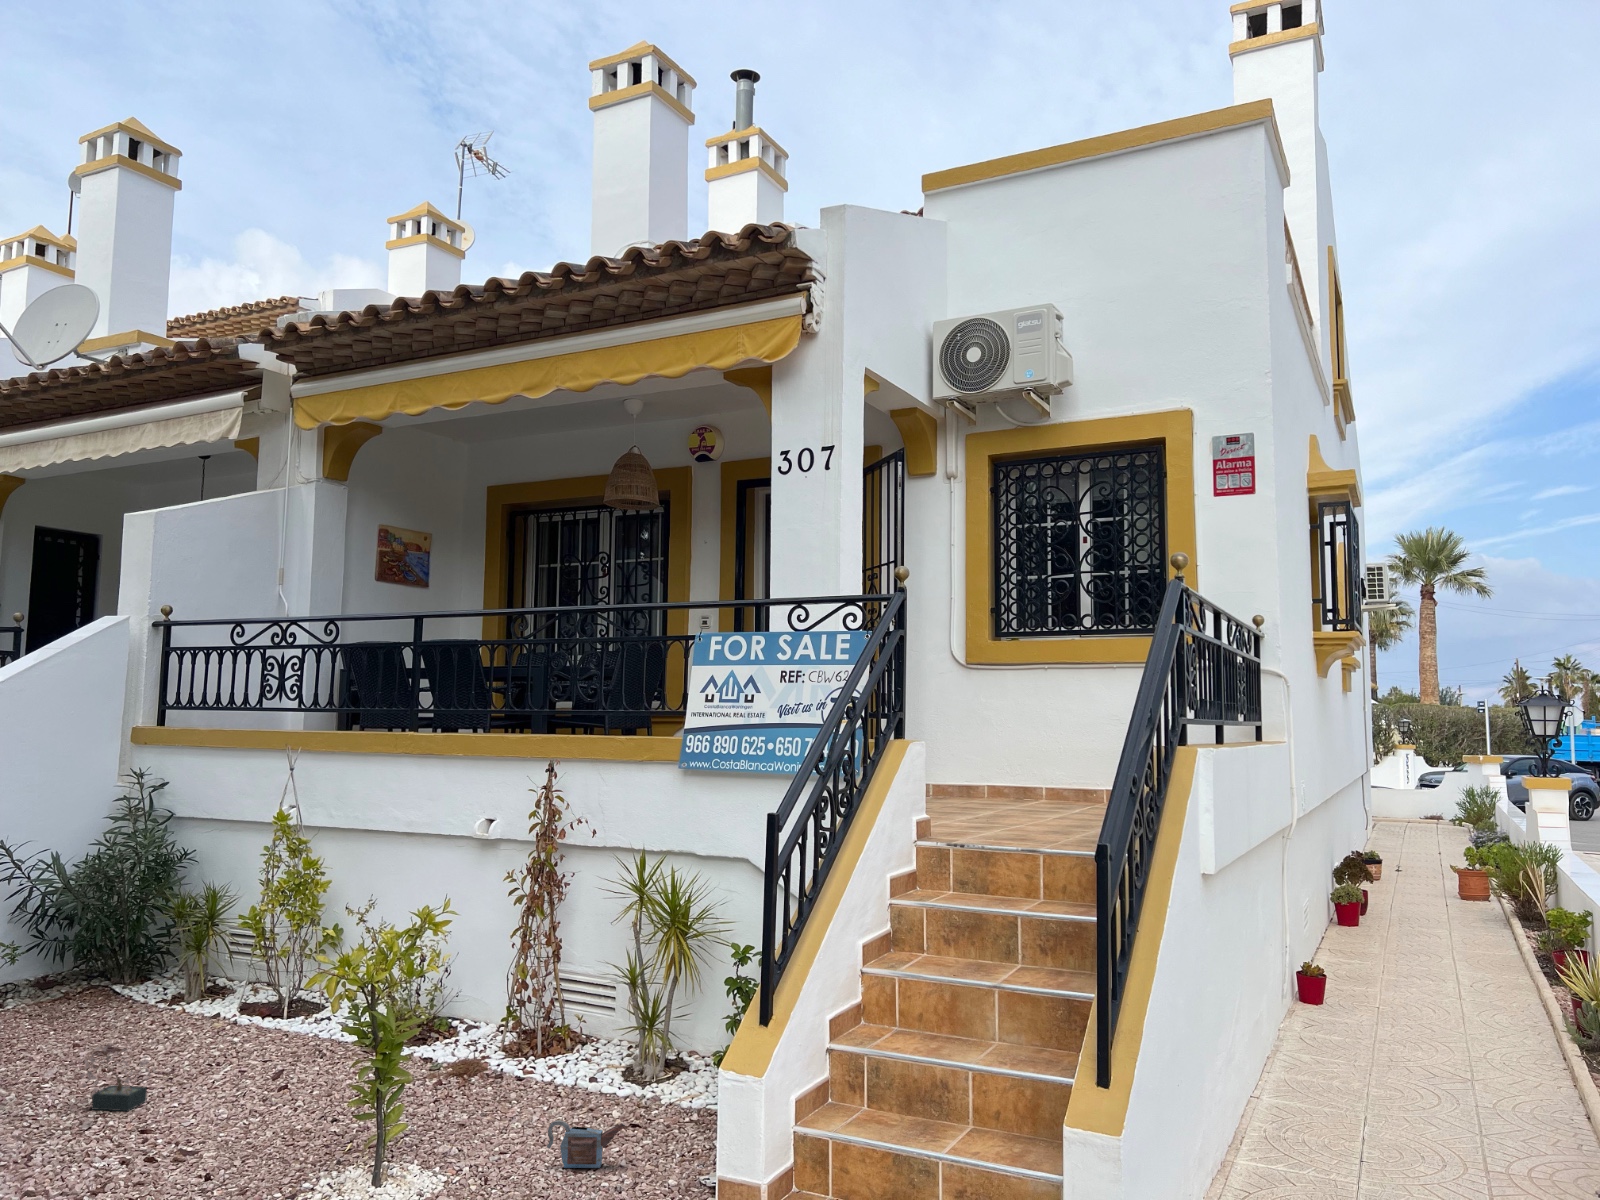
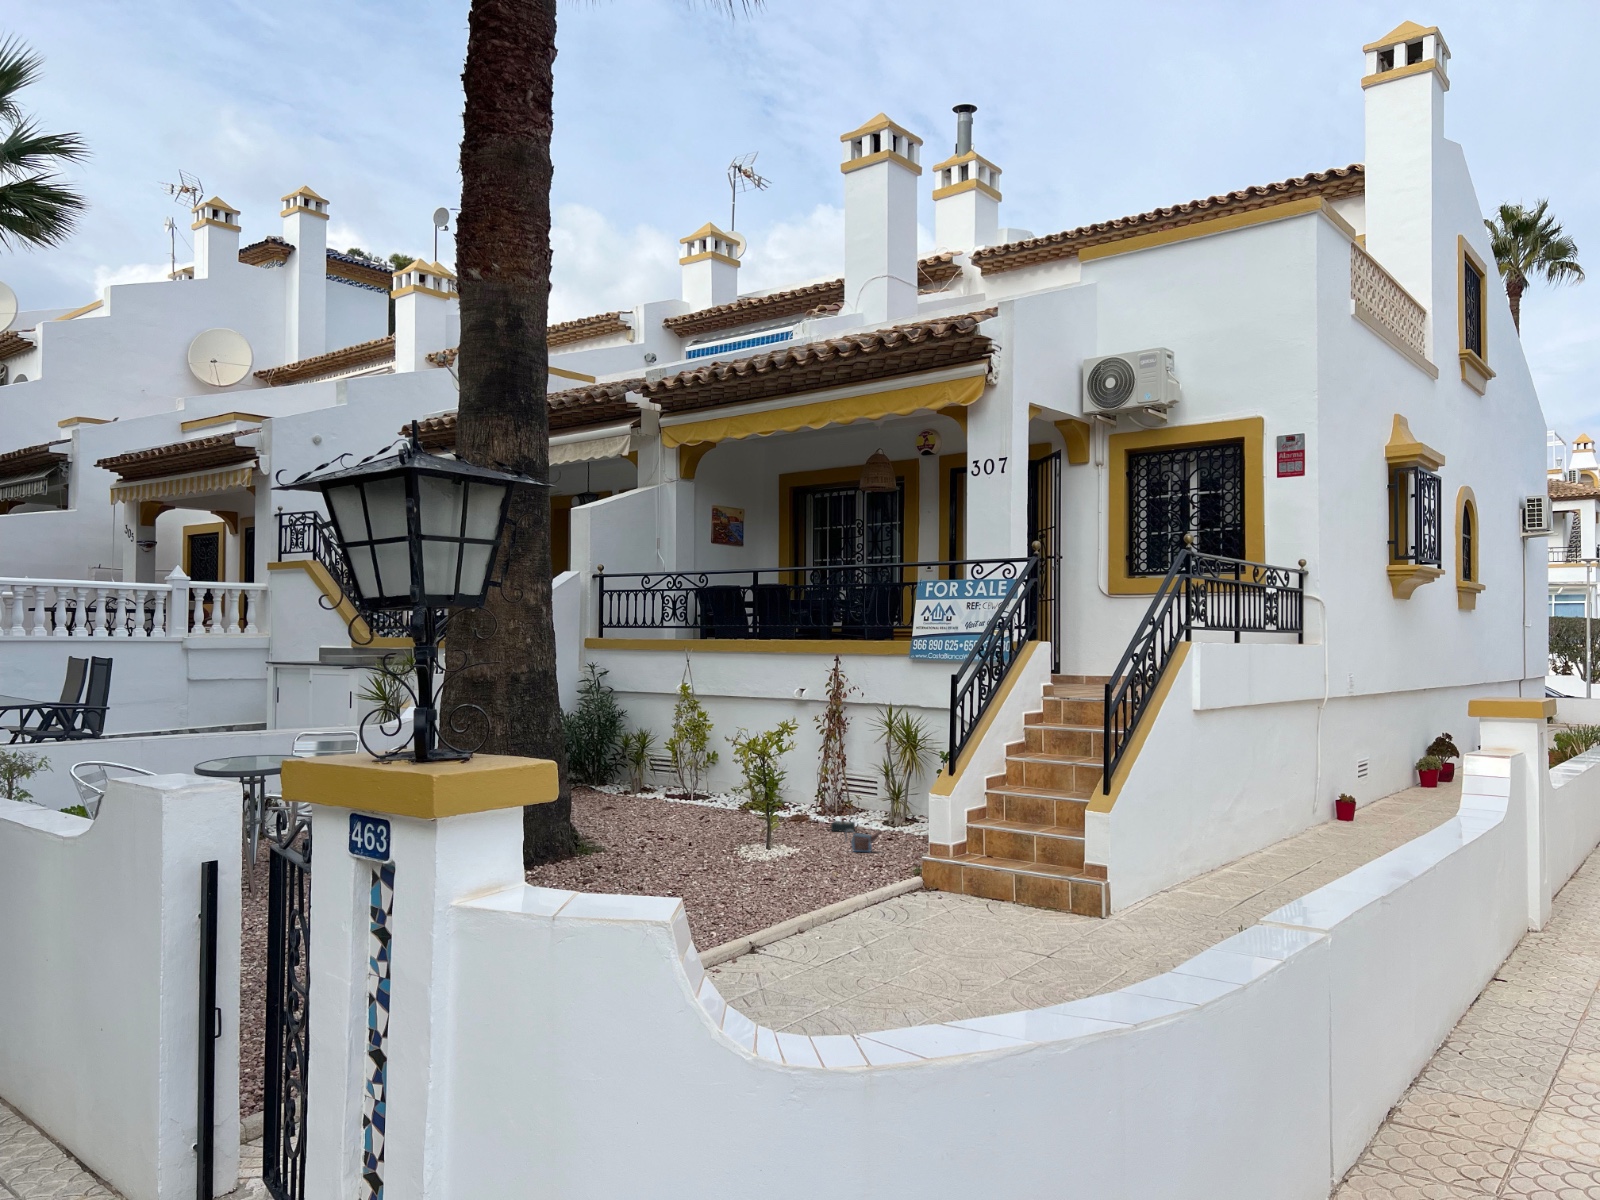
decorative plant: present [81,1044,154,1111] -> present [825,801,858,832]

